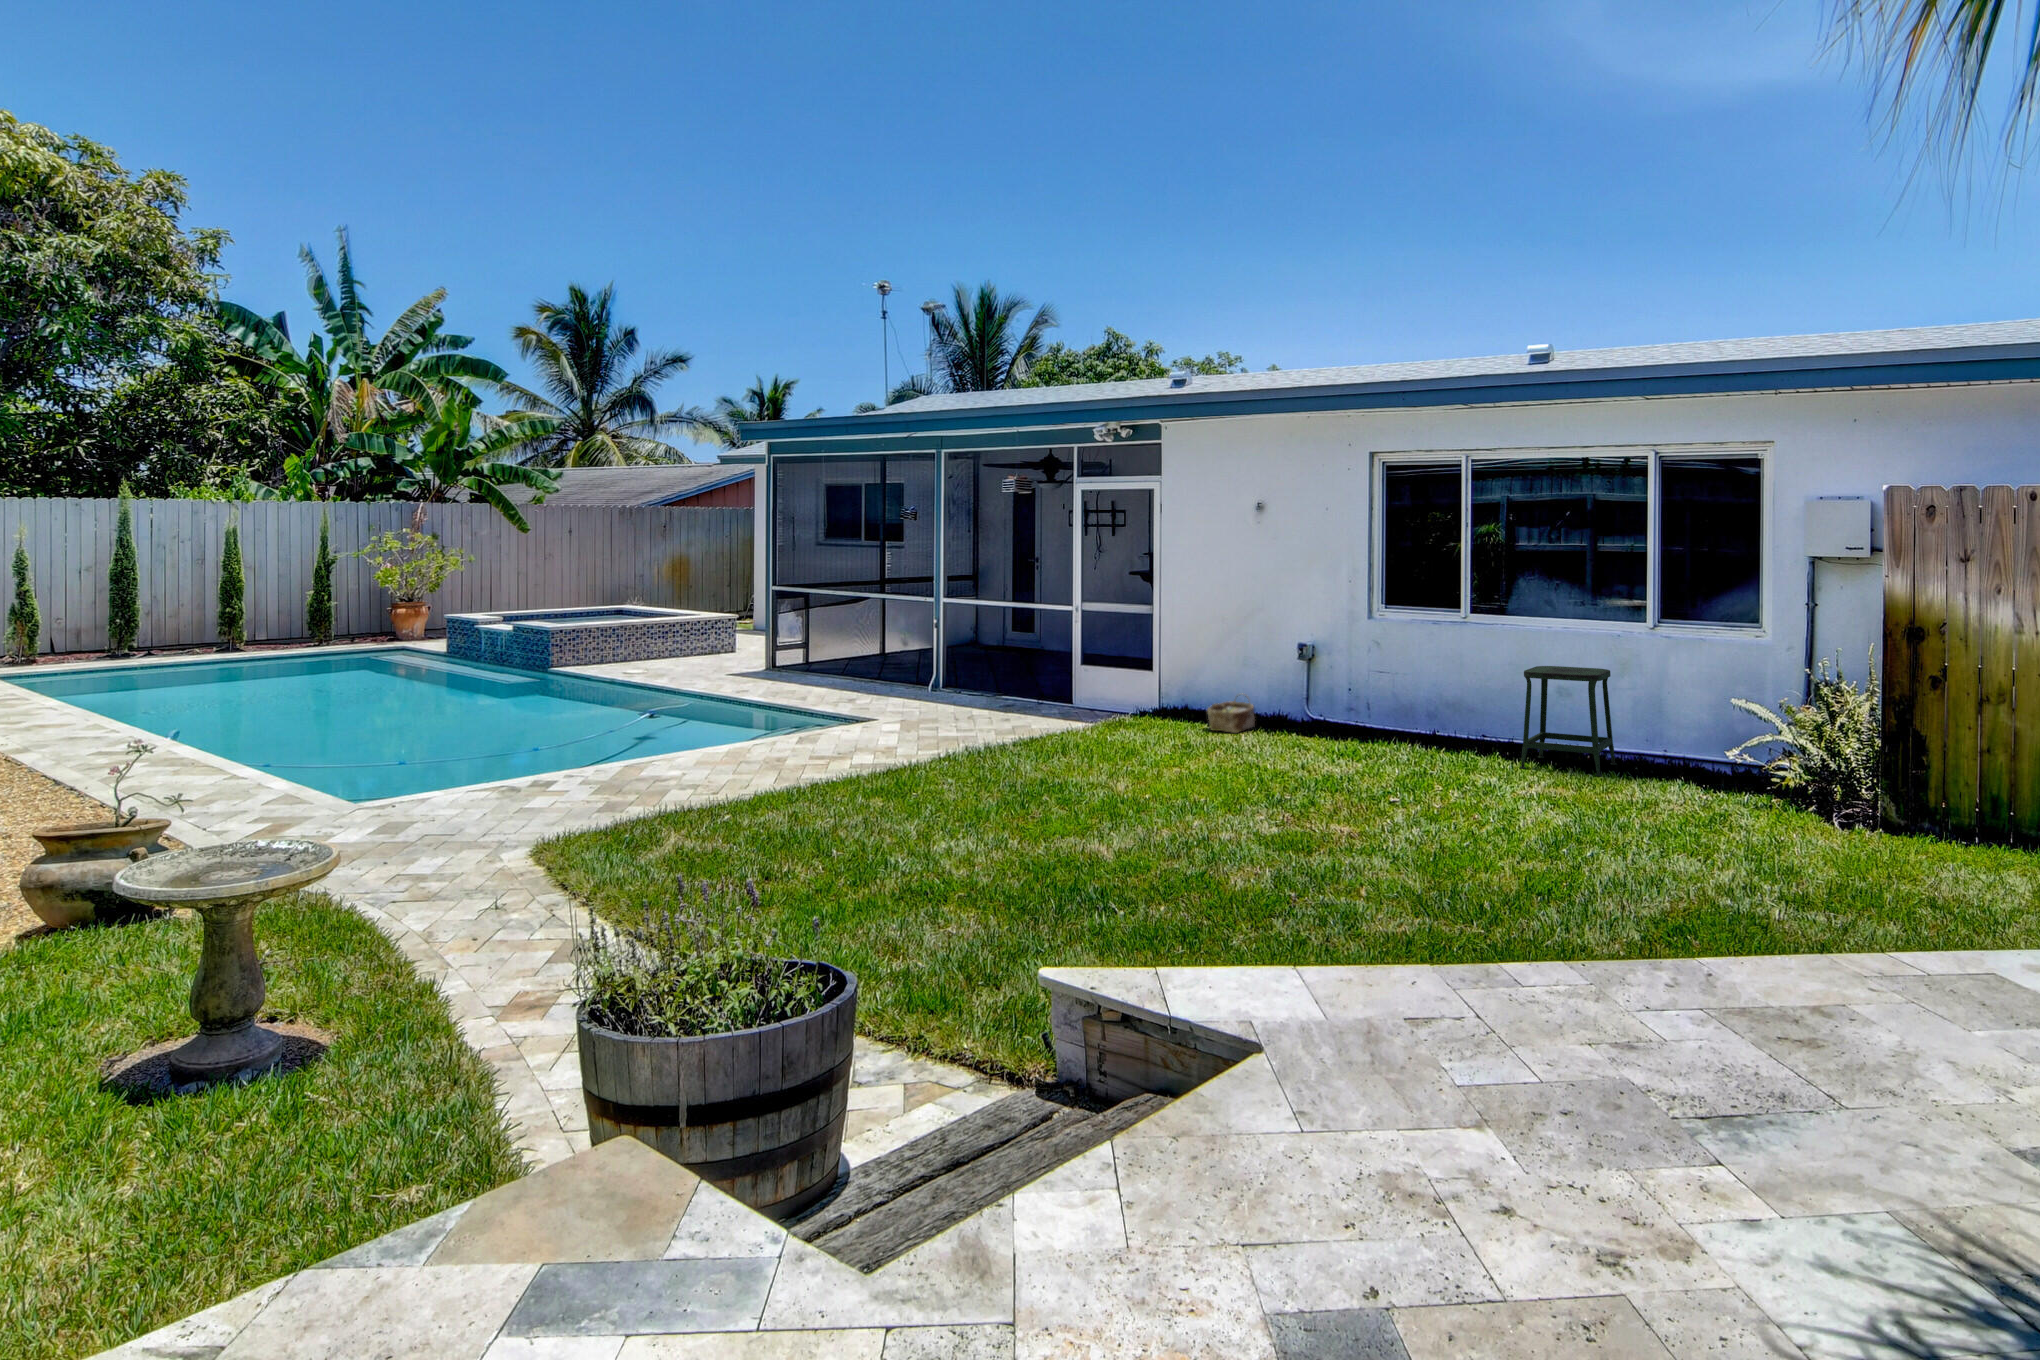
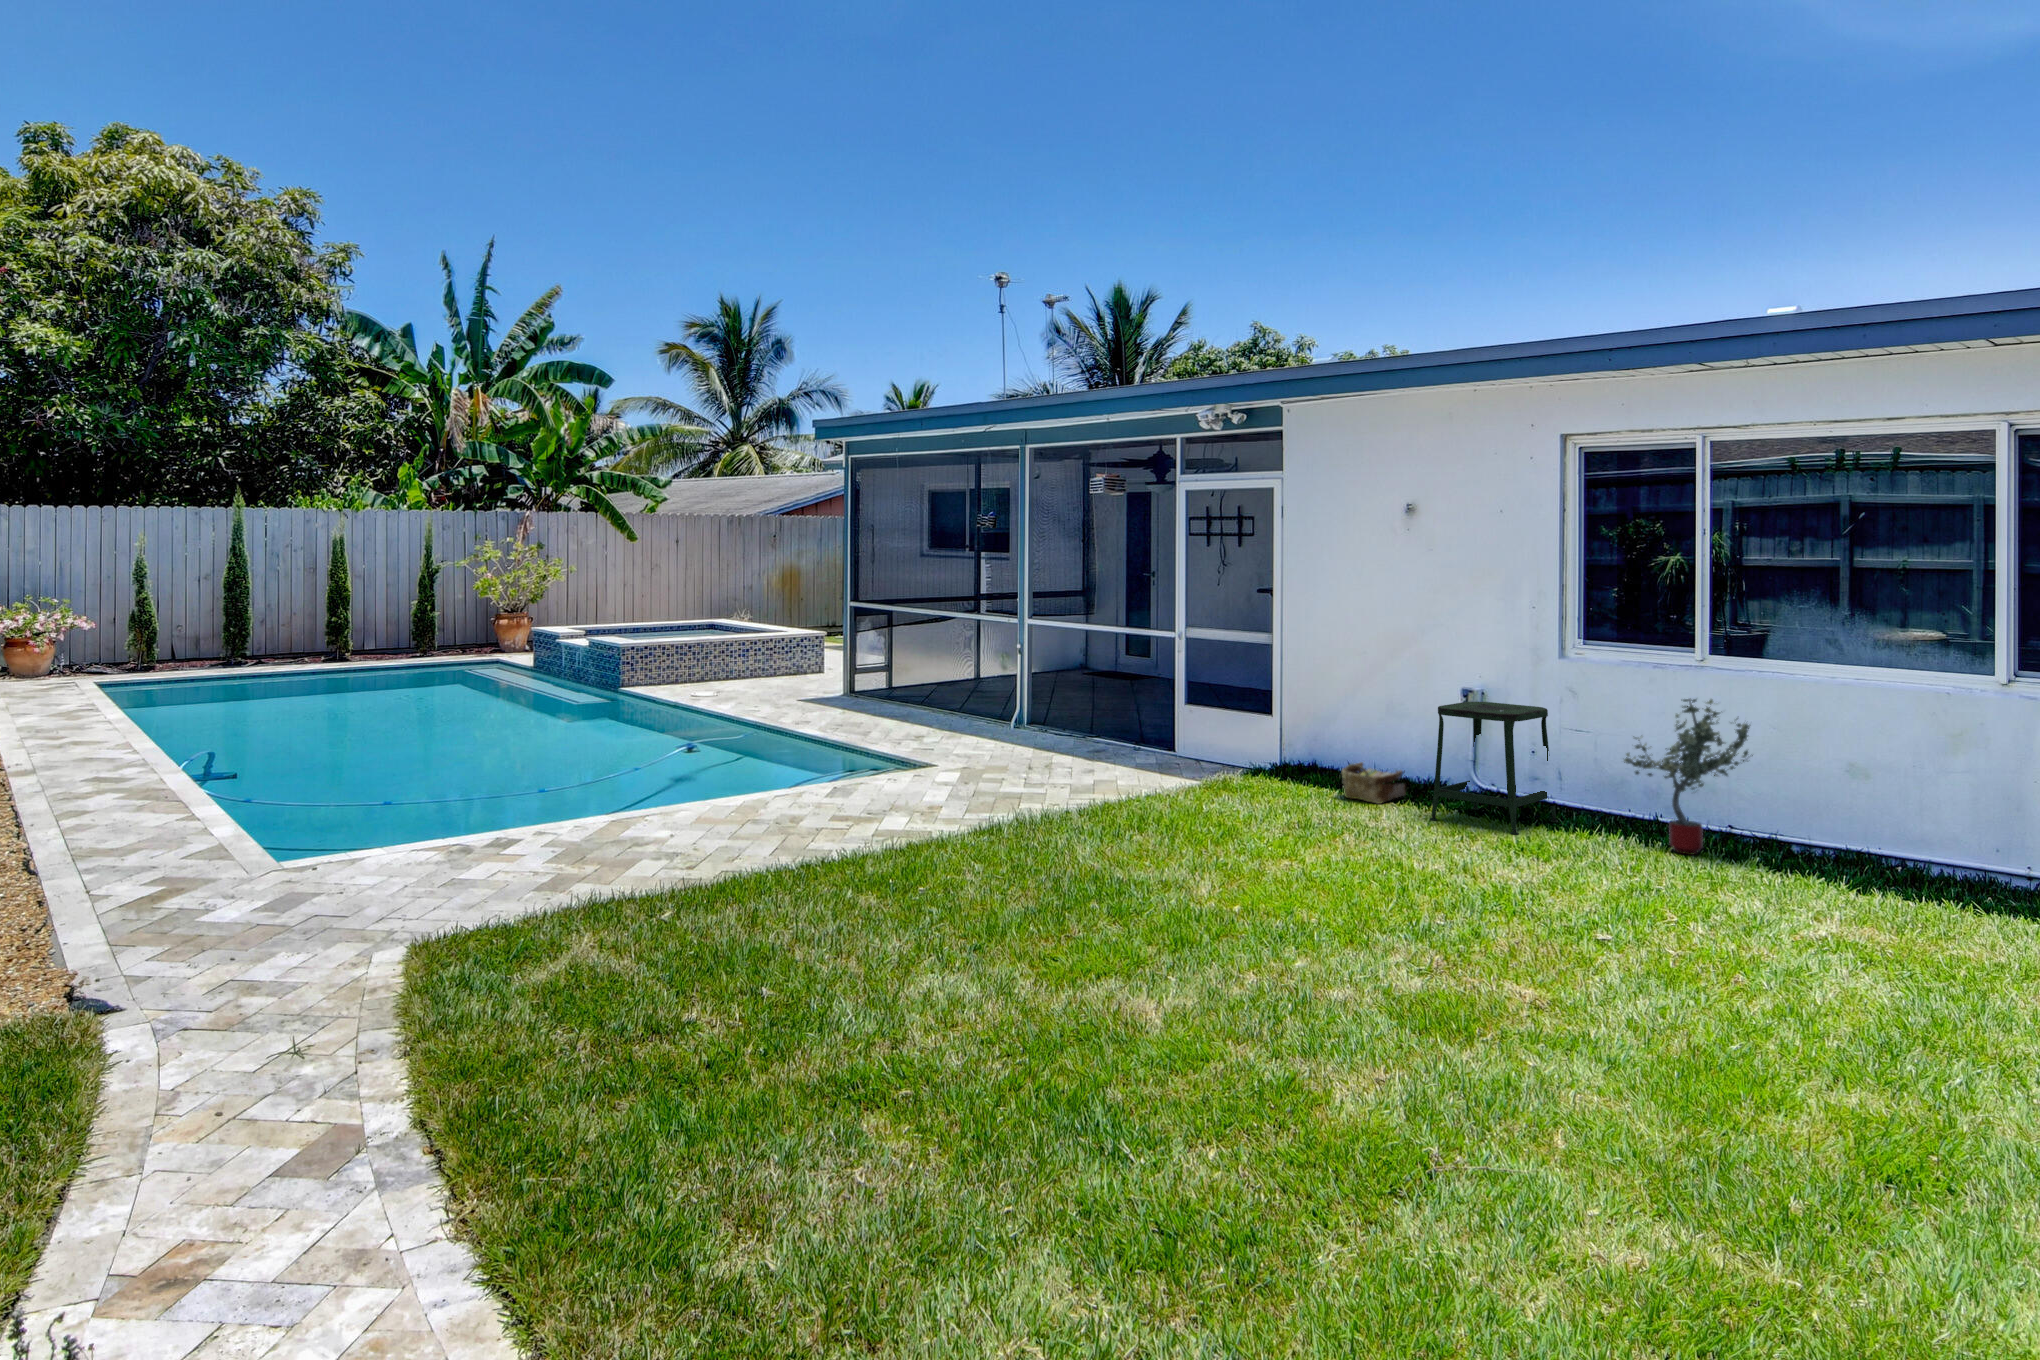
potted tree: none [1409,643,1497,756] -> present [1624,699,1753,855]
stool: present [1520,666,1617,776] -> present [1430,702,1558,834]

